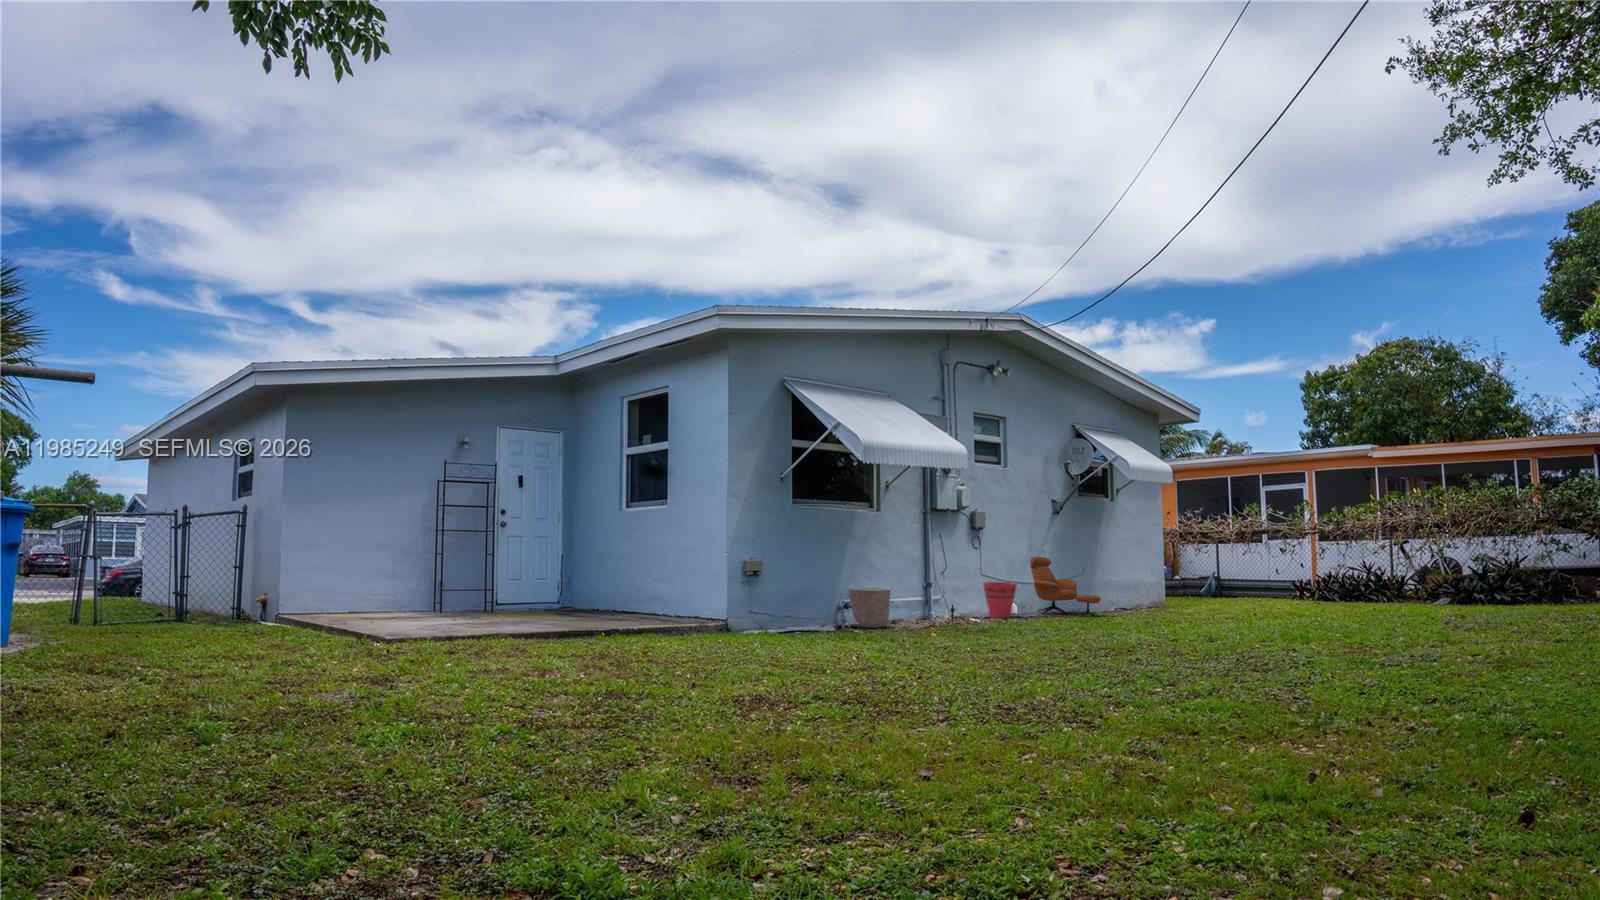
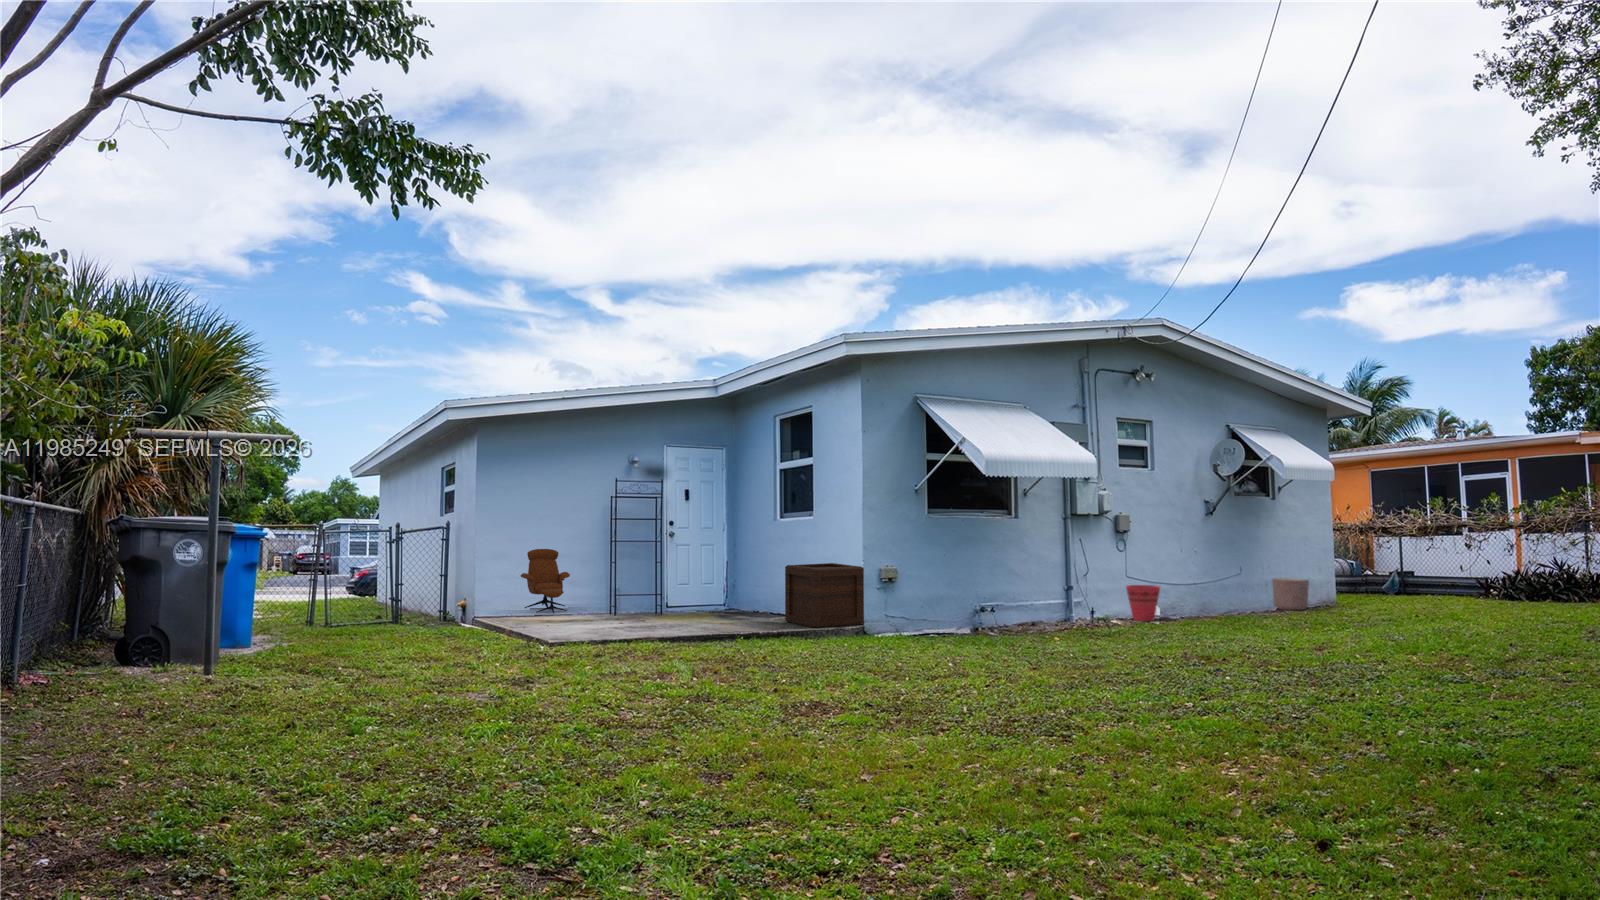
wooden crate: none [638,554,725,623] -> present [785,563,864,628]
lounge chair: present [1030,557,1101,617] -> present [521,549,570,613]
planter: present [849,587,891,628] -> present [1272,577,1309,610]

